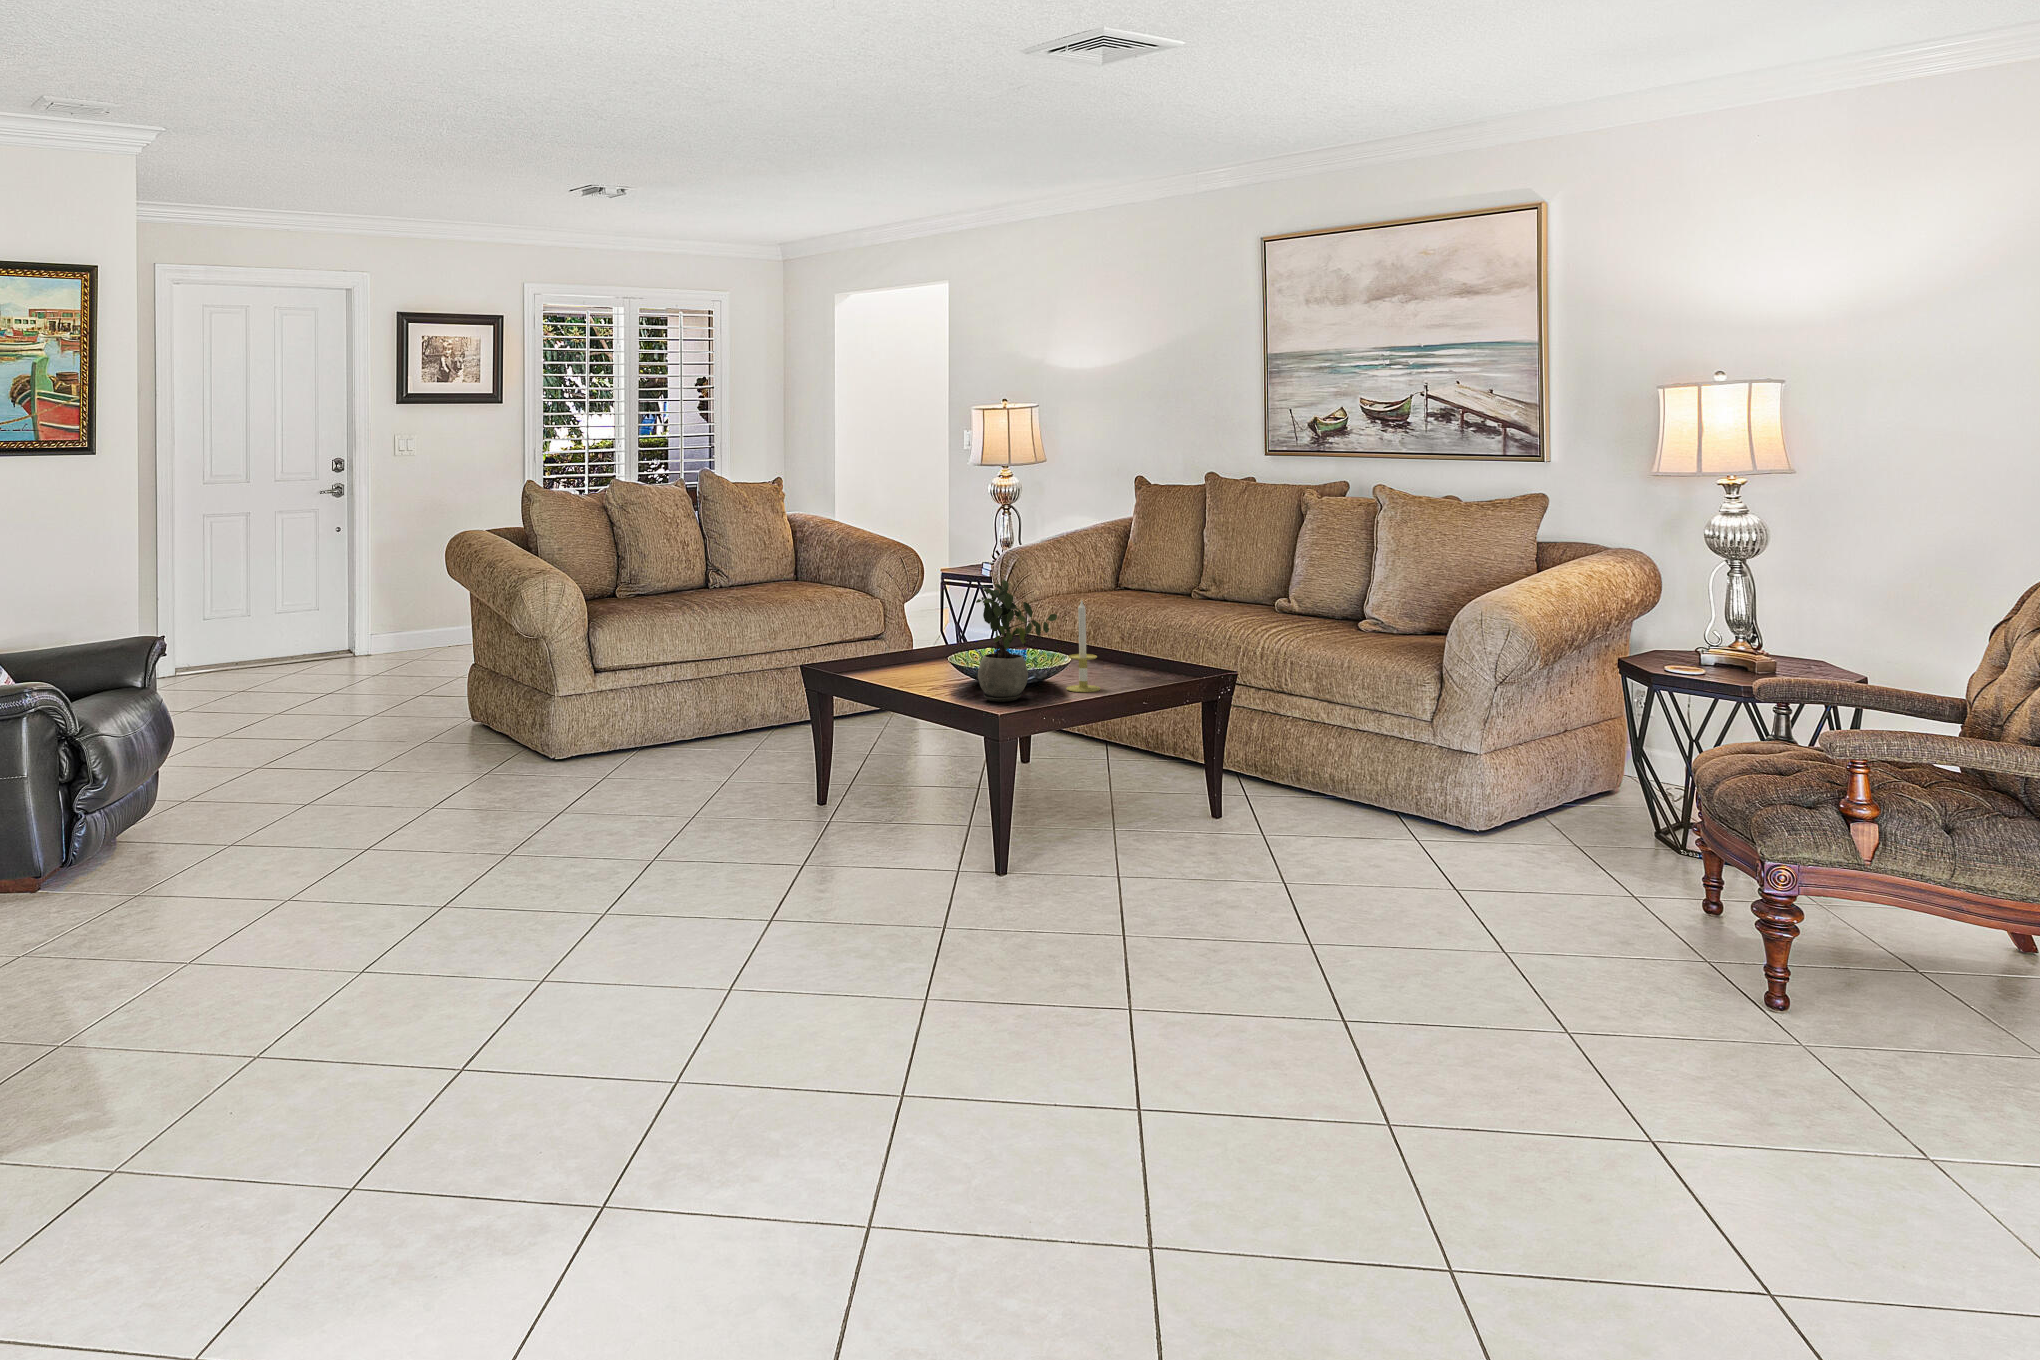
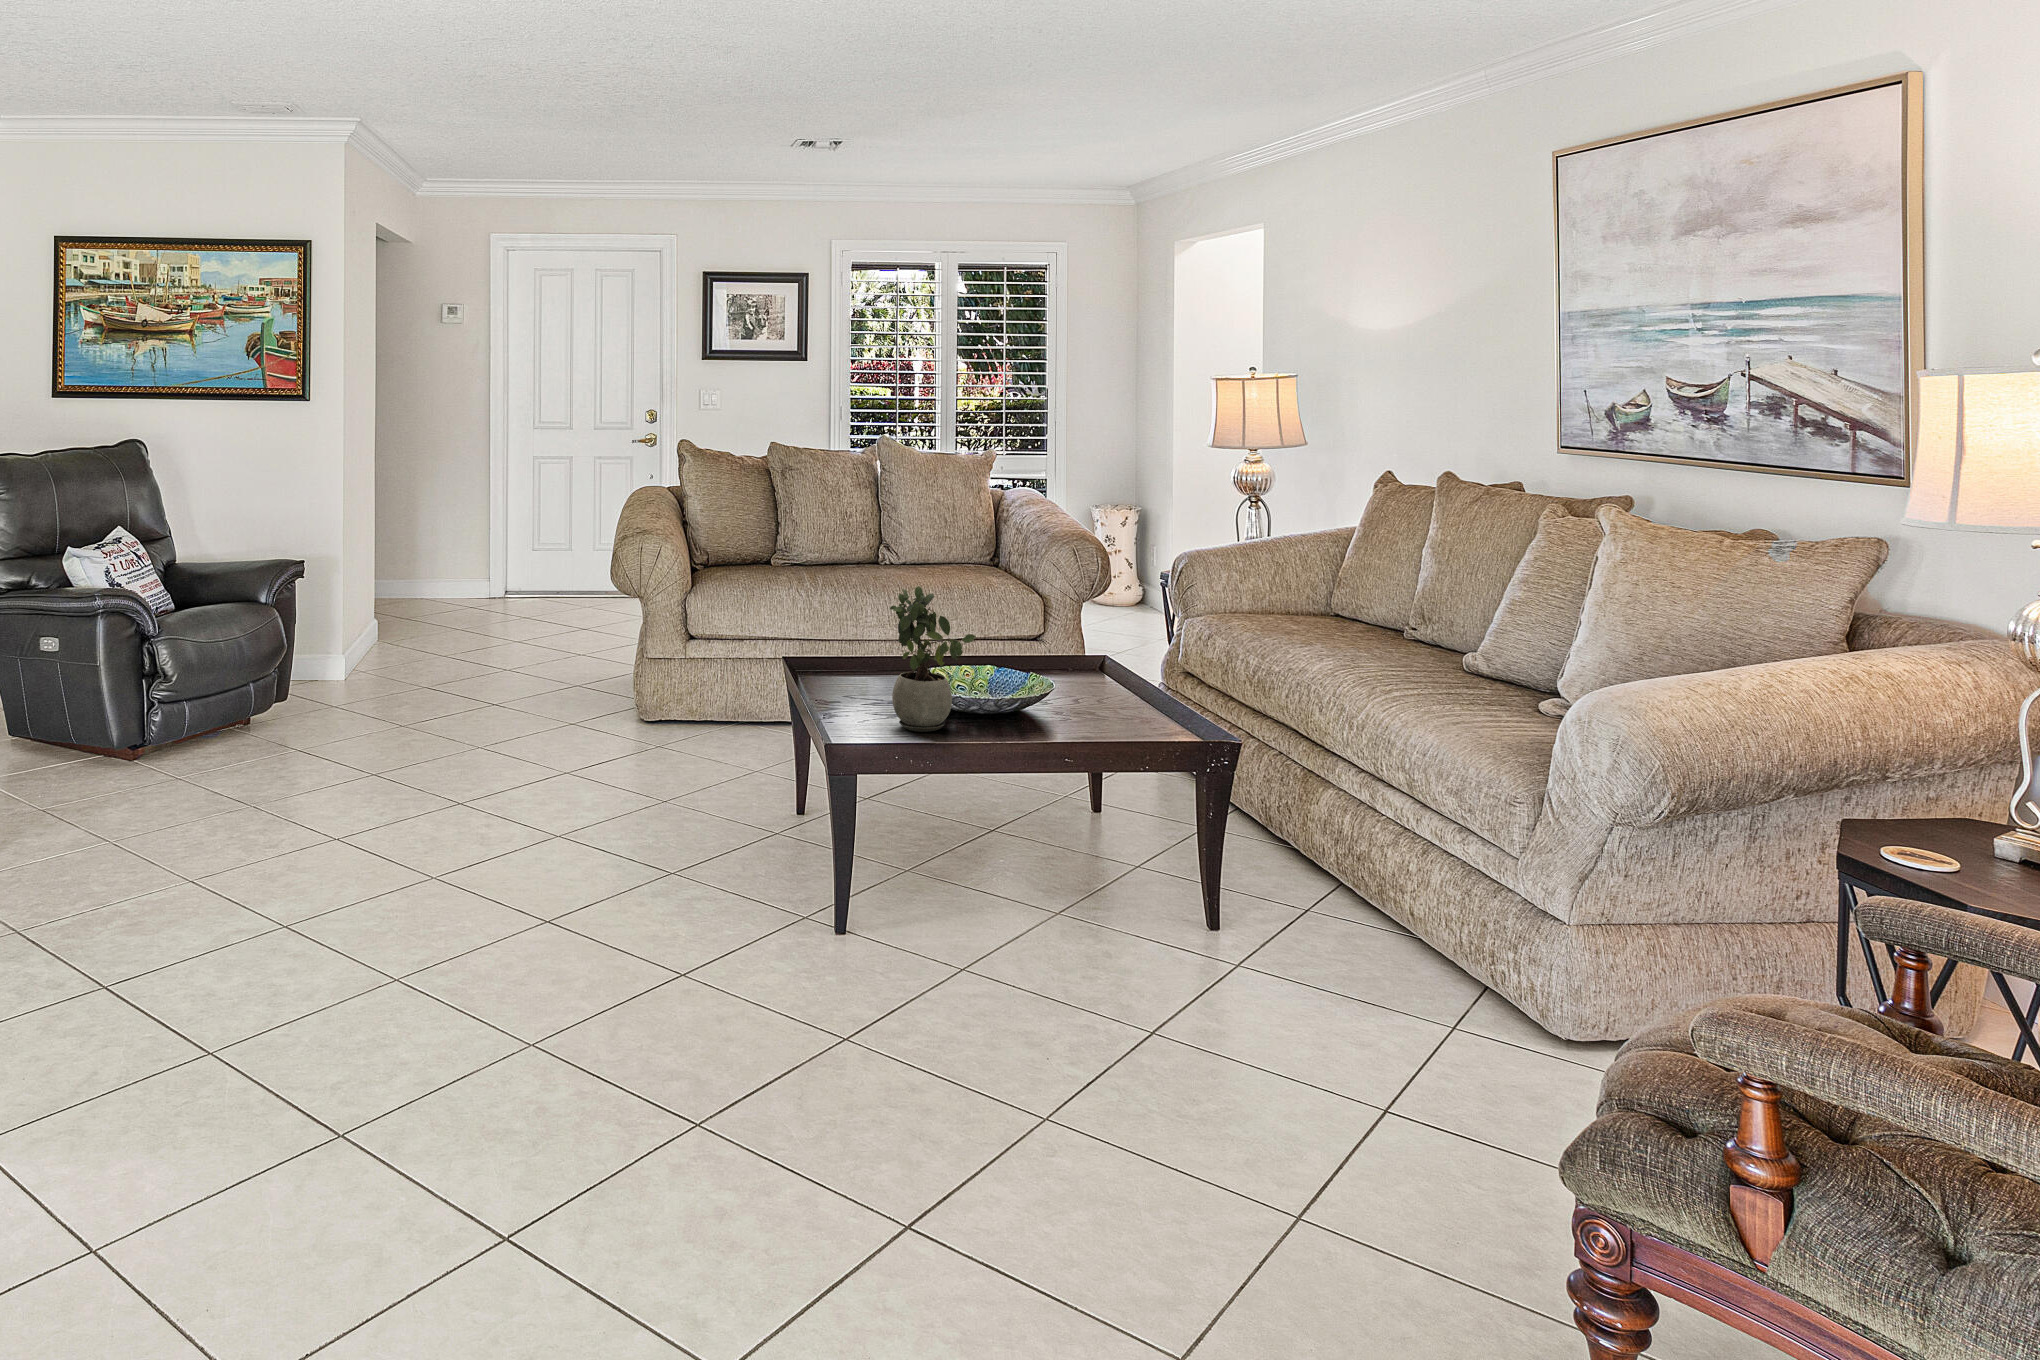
candle: present [1067,601,1100,692] -> none [1015,620,1058,737]

